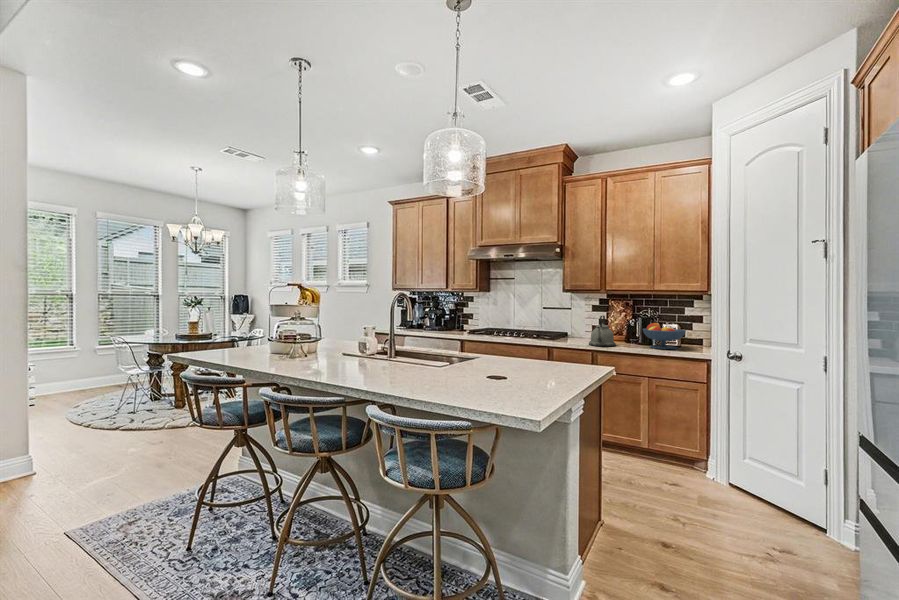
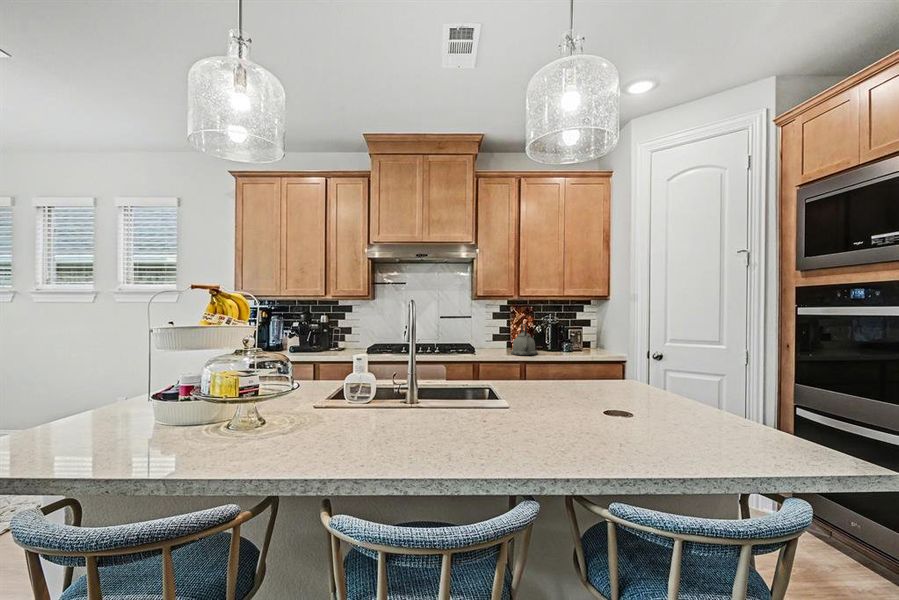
fruit bowl: present [643,323,686,349] -> none [557,328,596,353]

